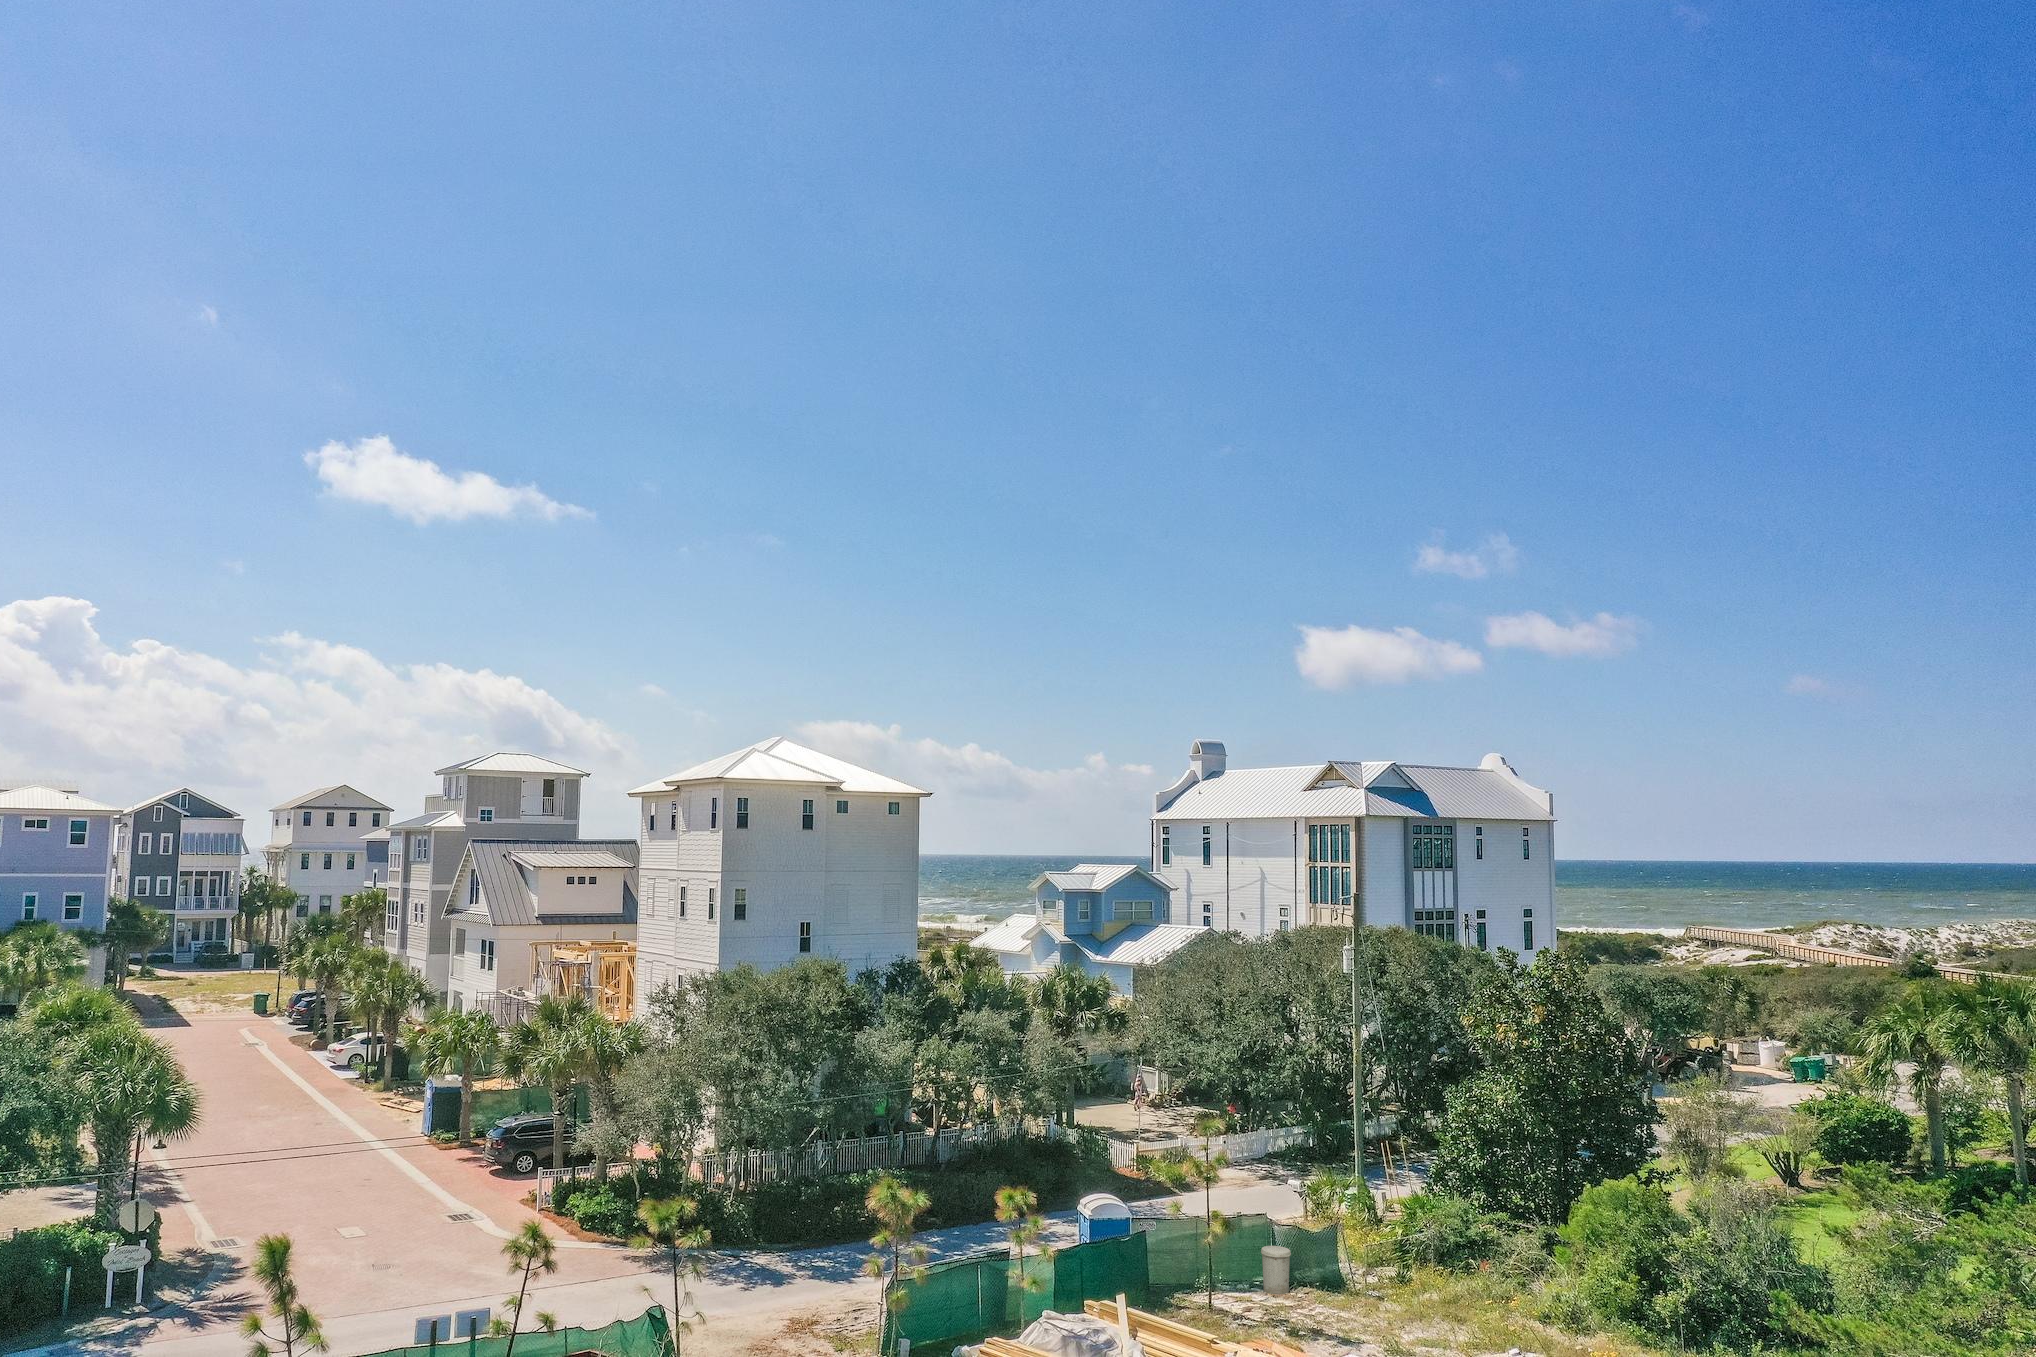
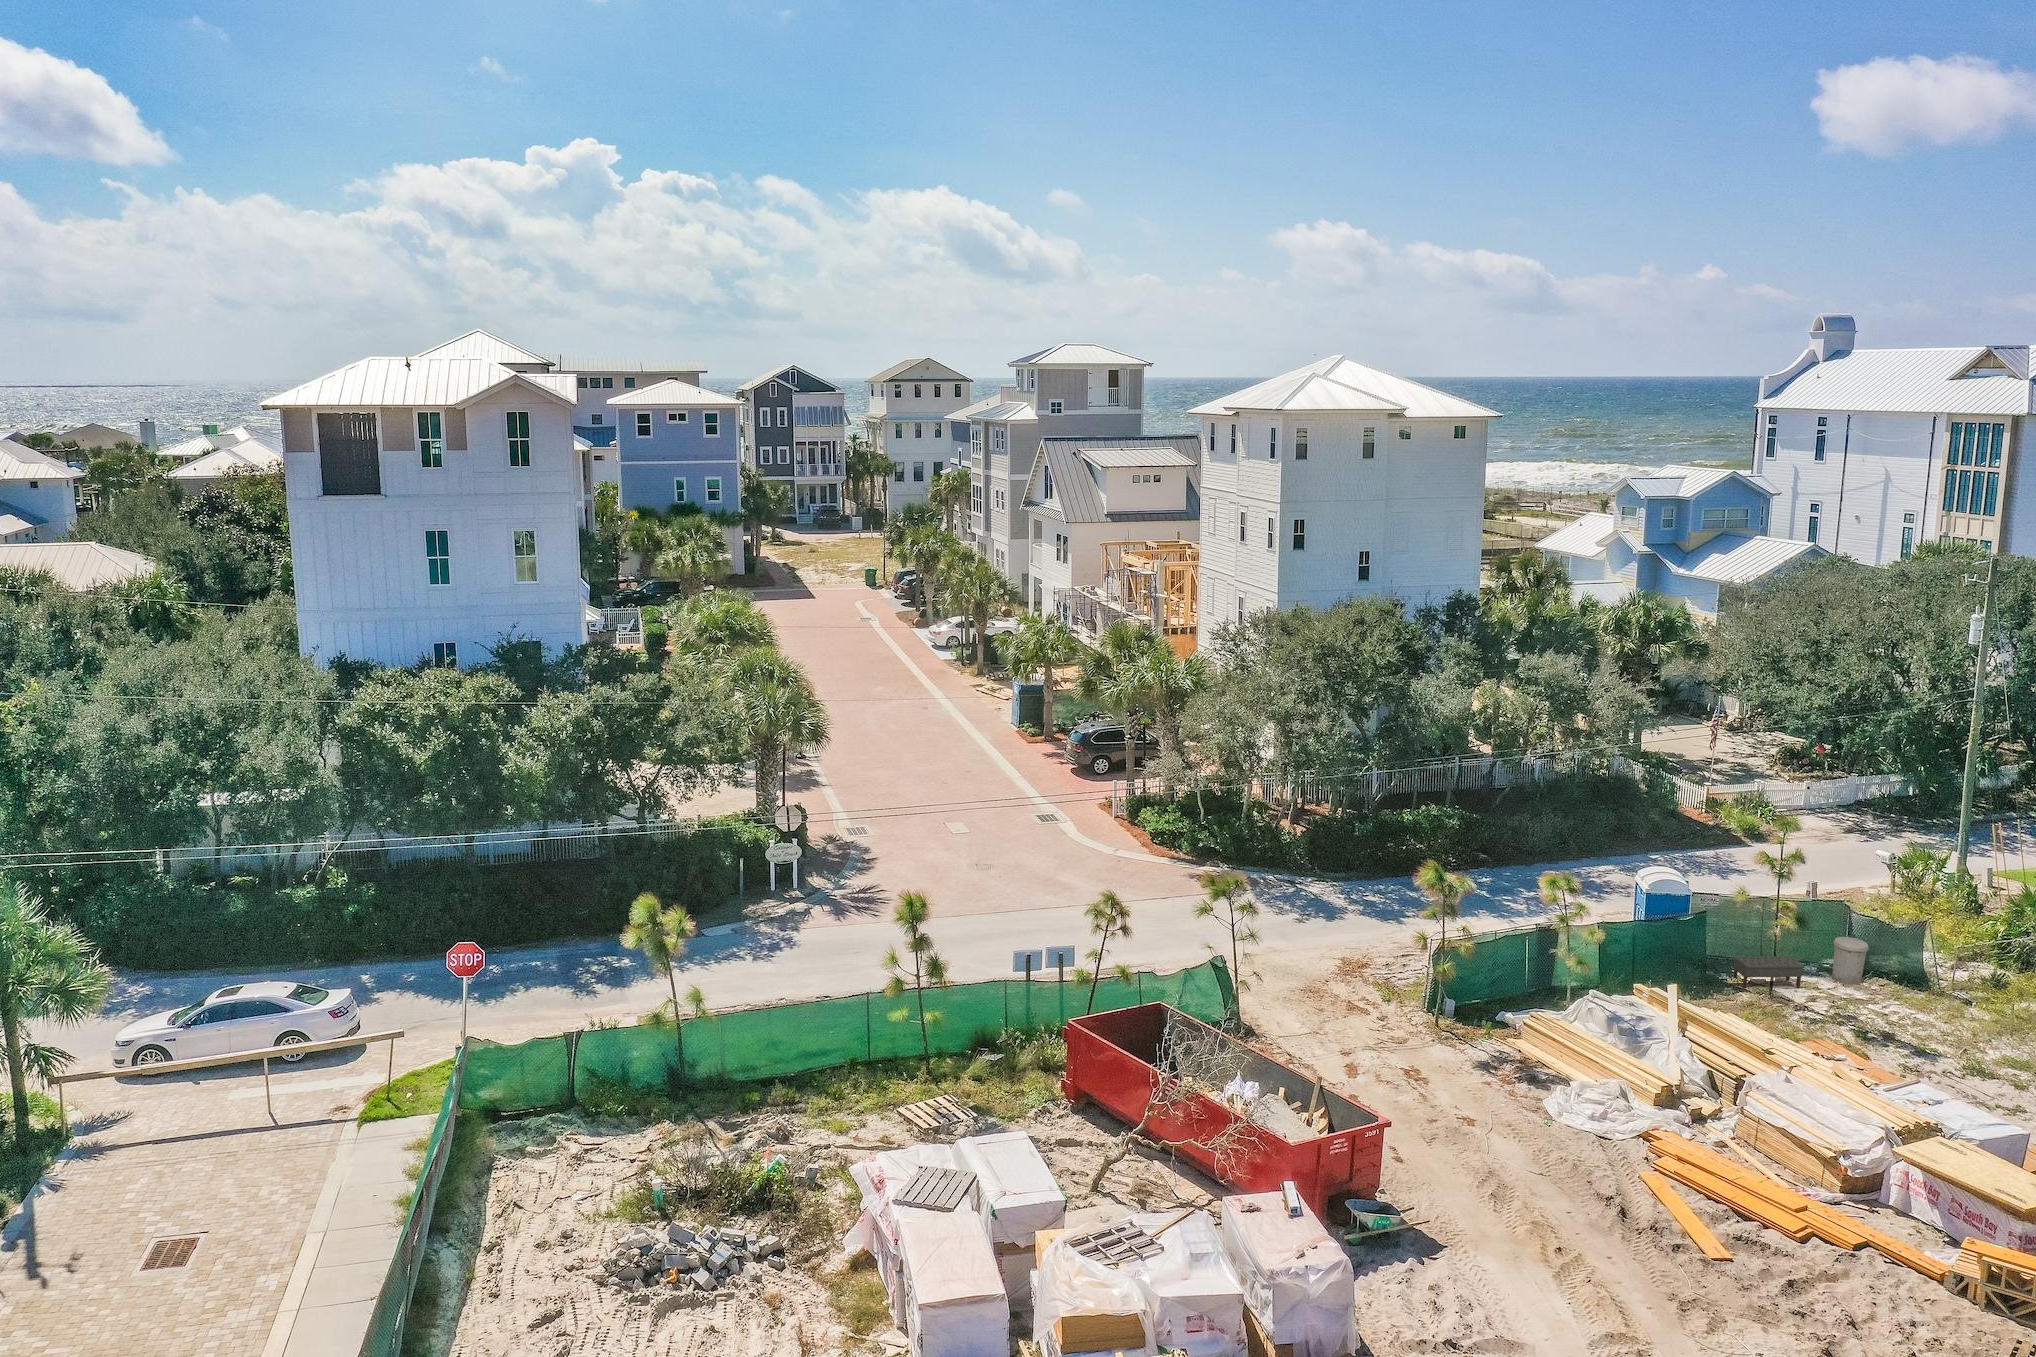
bench: none [1176,1269,1238,1308] -> present [1733,956,1804,988]

